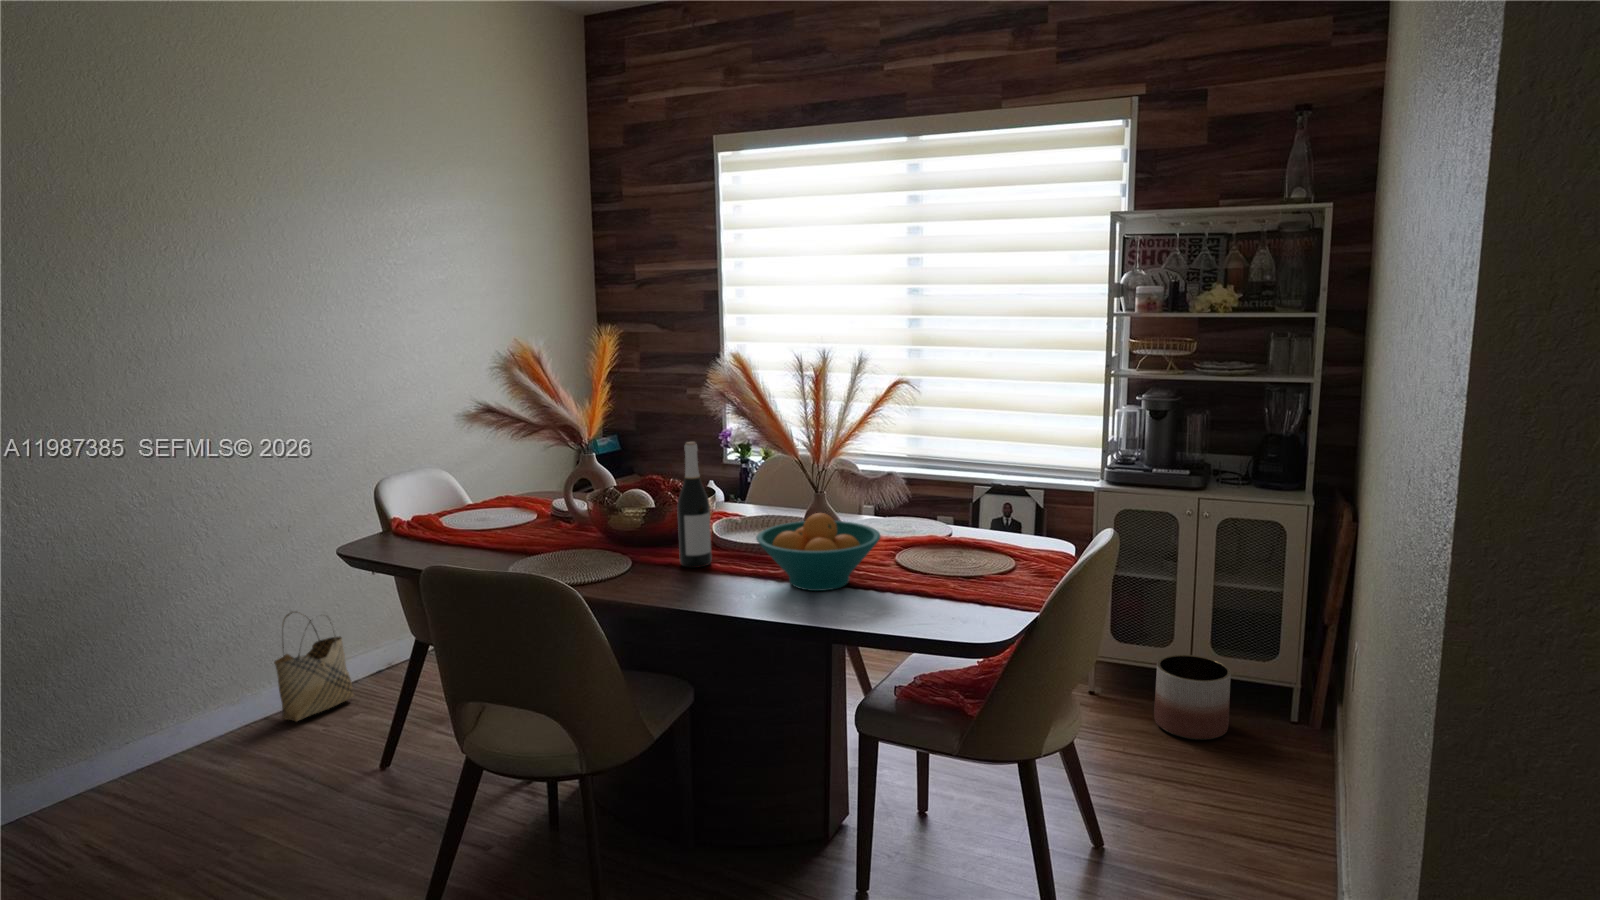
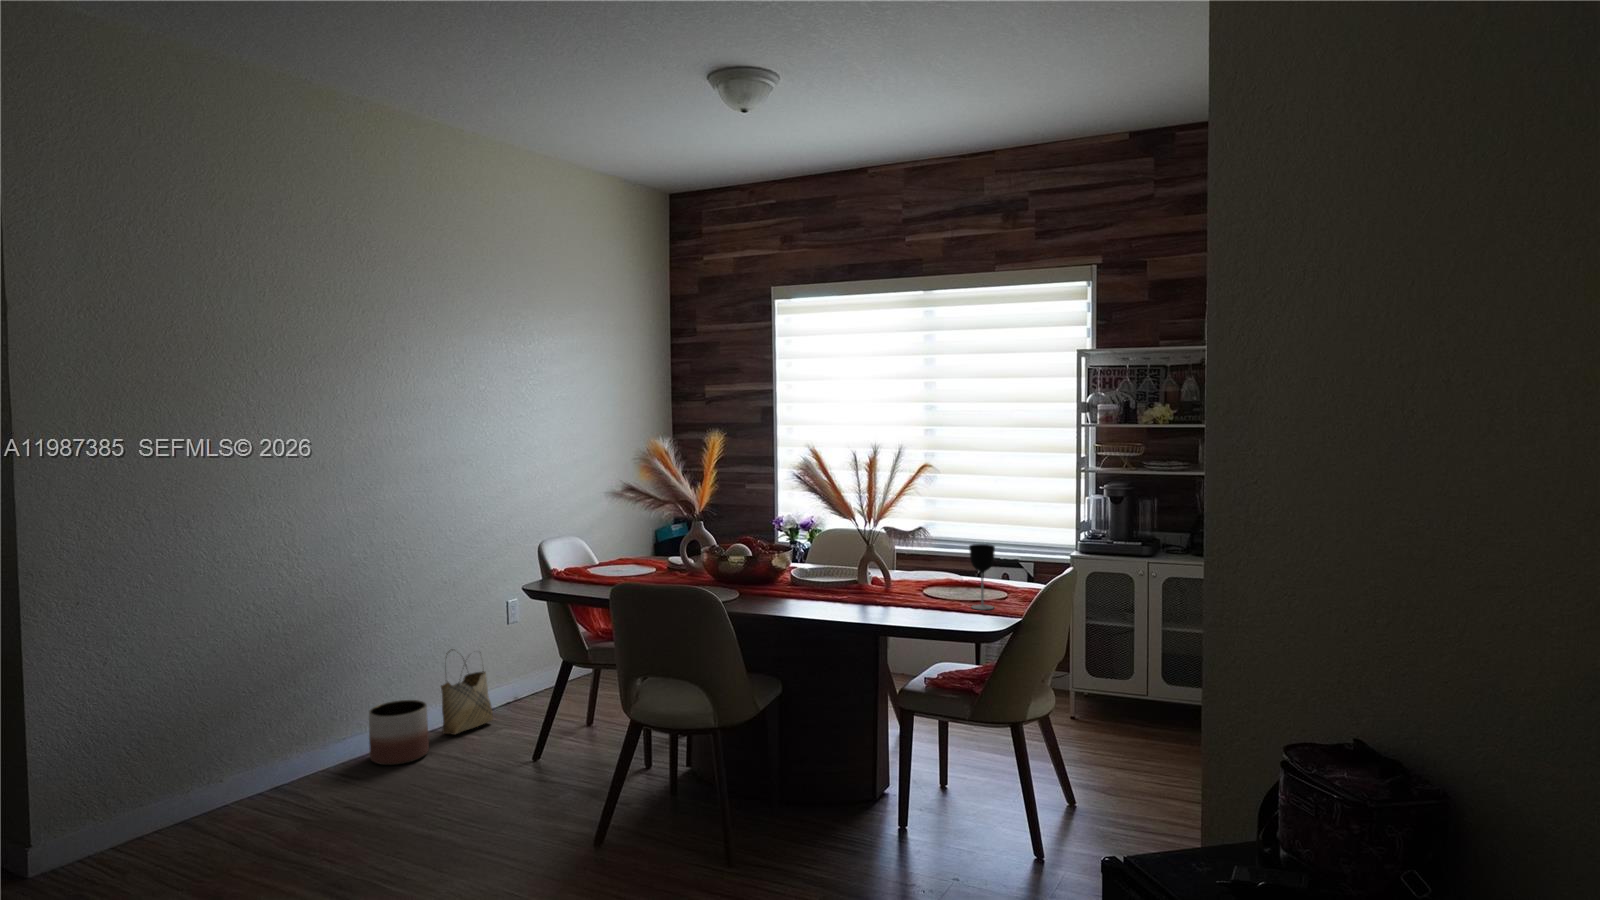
wine bottle: present [677,442,712,568] -> none [773,508,795,596]
wine glass: none [961,498,999,596] -> present [969,544,995,610]
fruit bowl: present [756,513,880,591] -> none [831,555,915,607]
planter: present [1154,655,1231,740] -> present [369,700,429,765]

